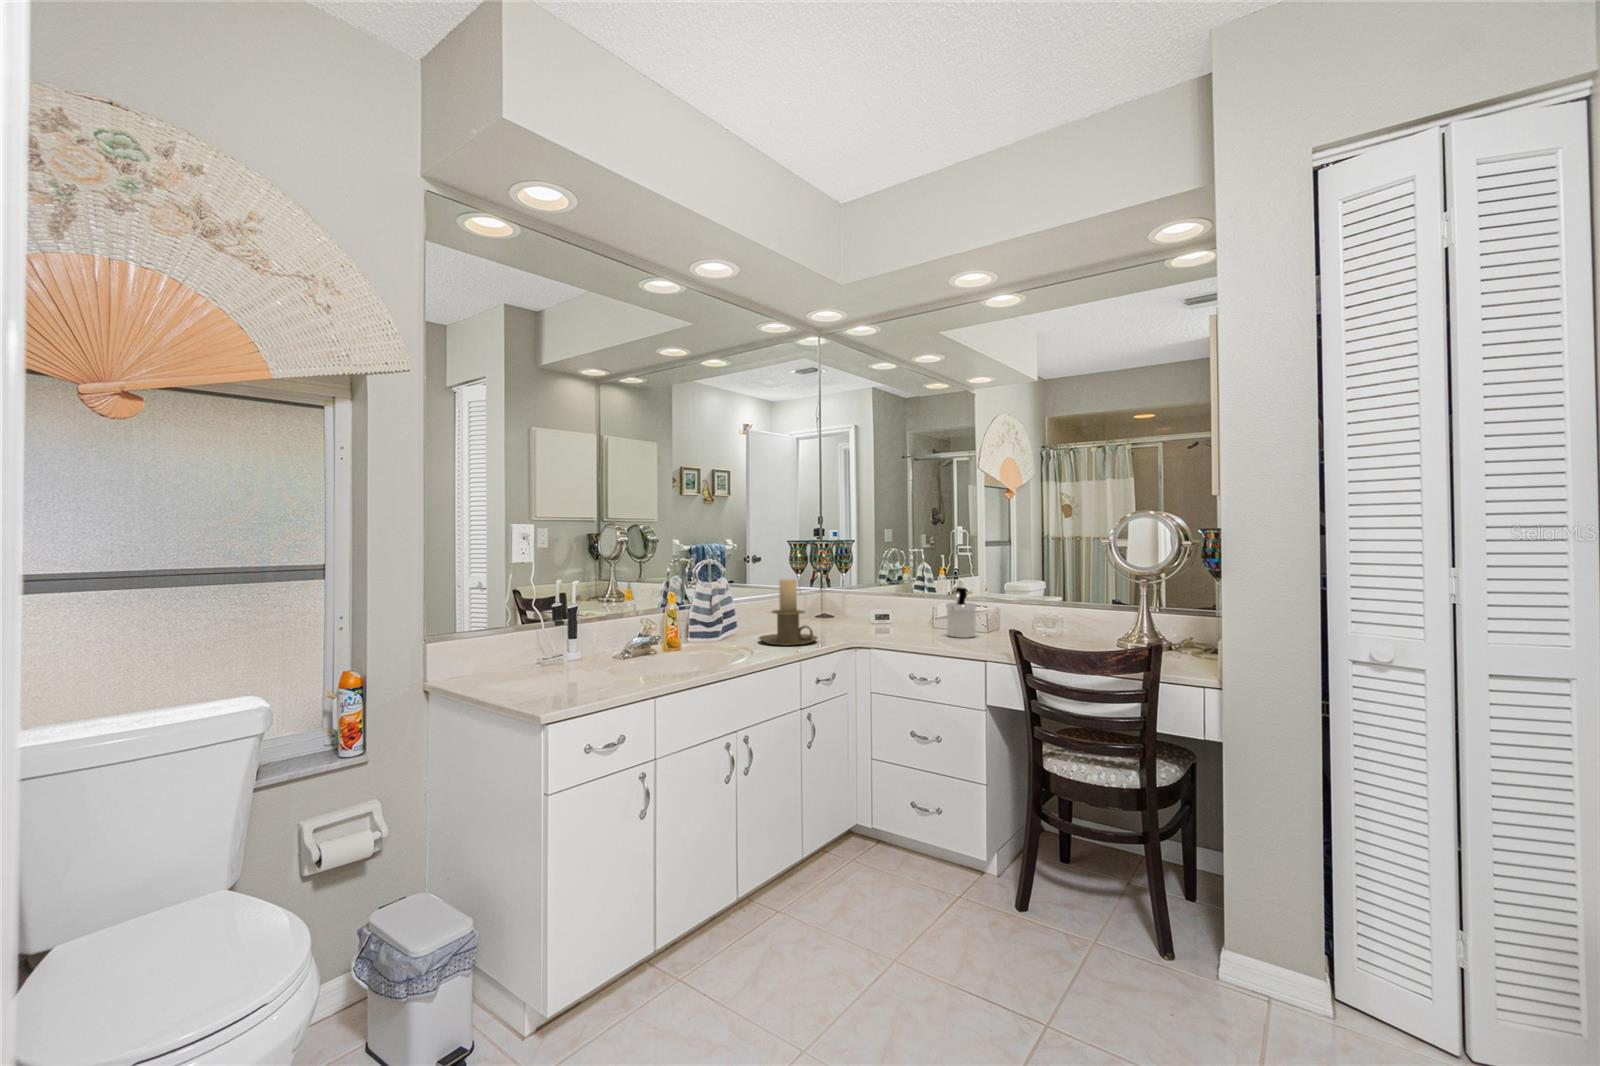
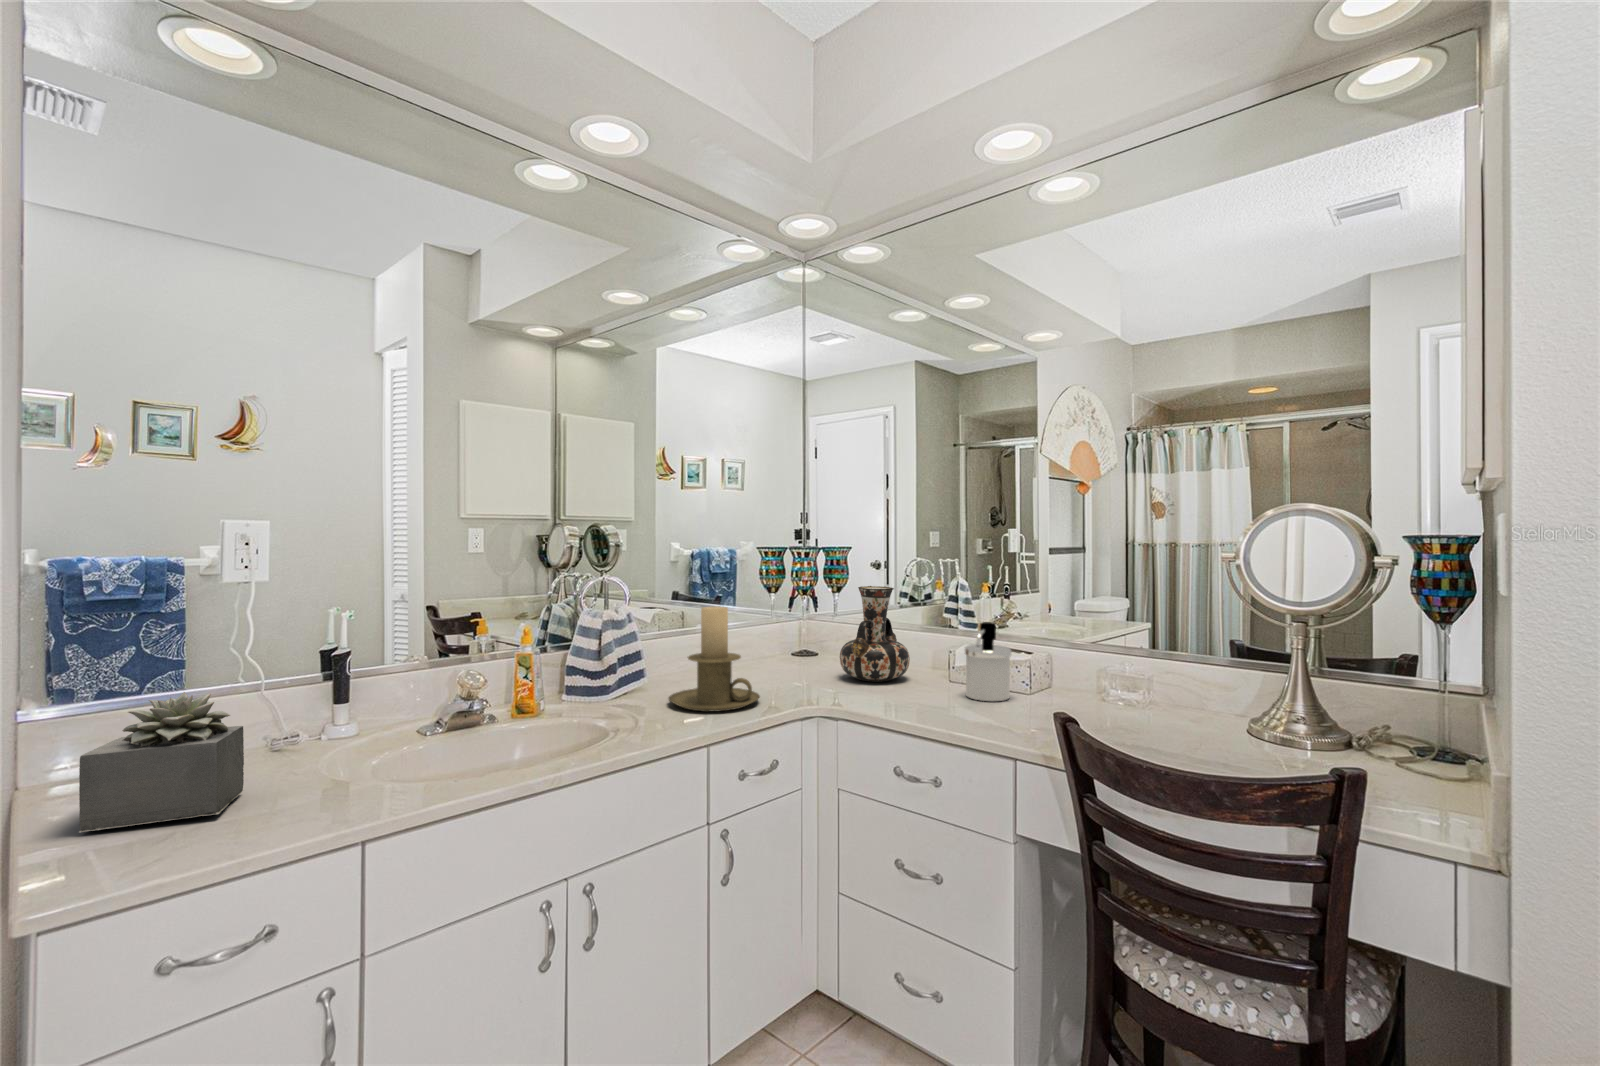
decorative vase: none [858,566,906,630] -> present [840,586,910,682]
succulent plant: none [507,621,576,692] -> present [79,692,244,832]

